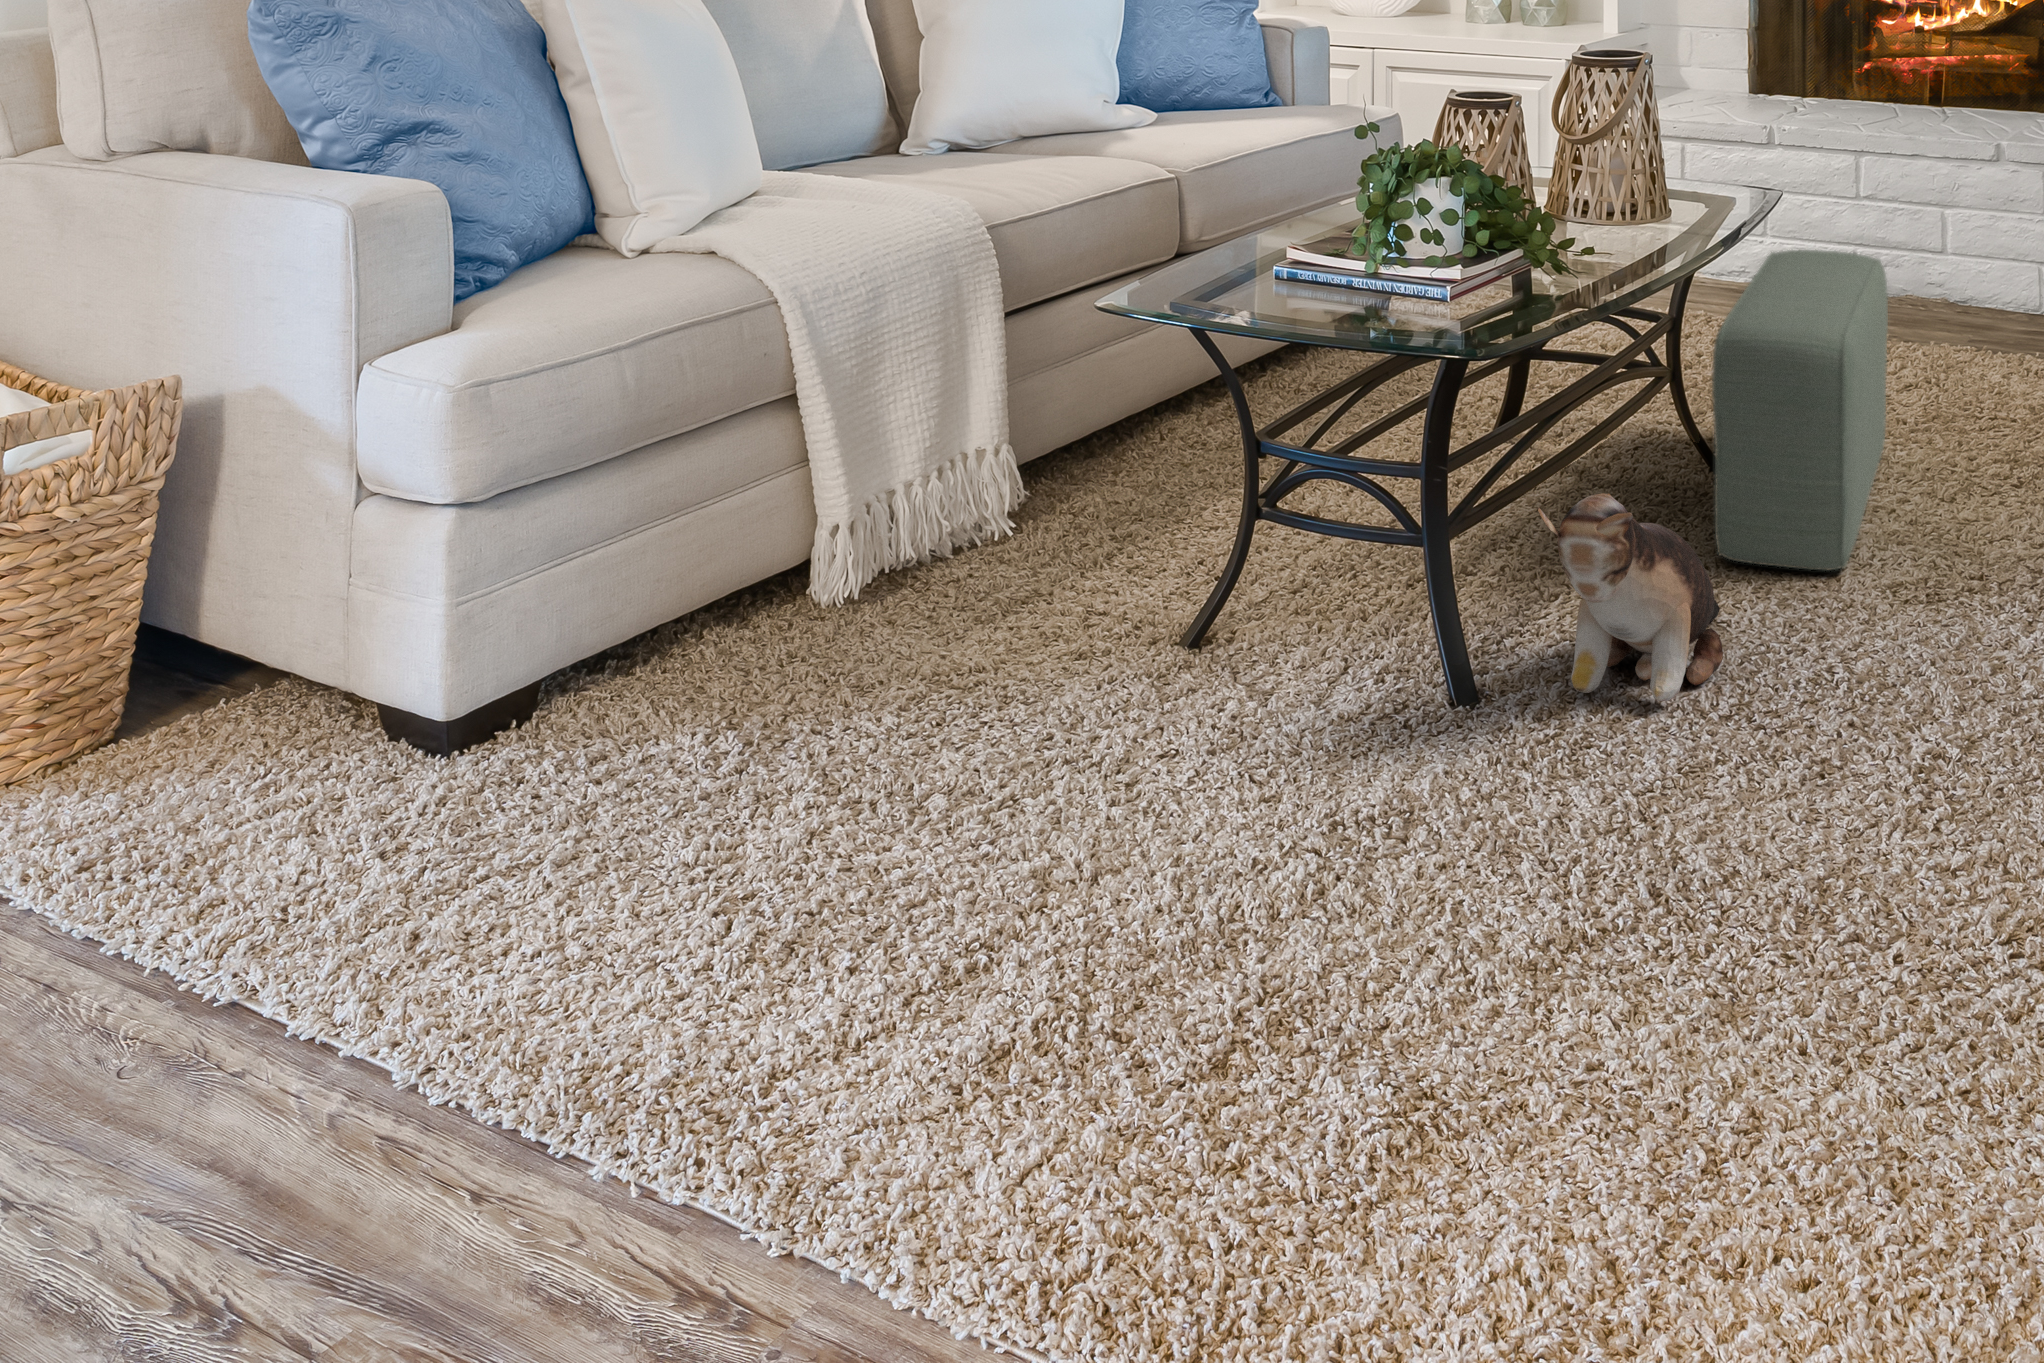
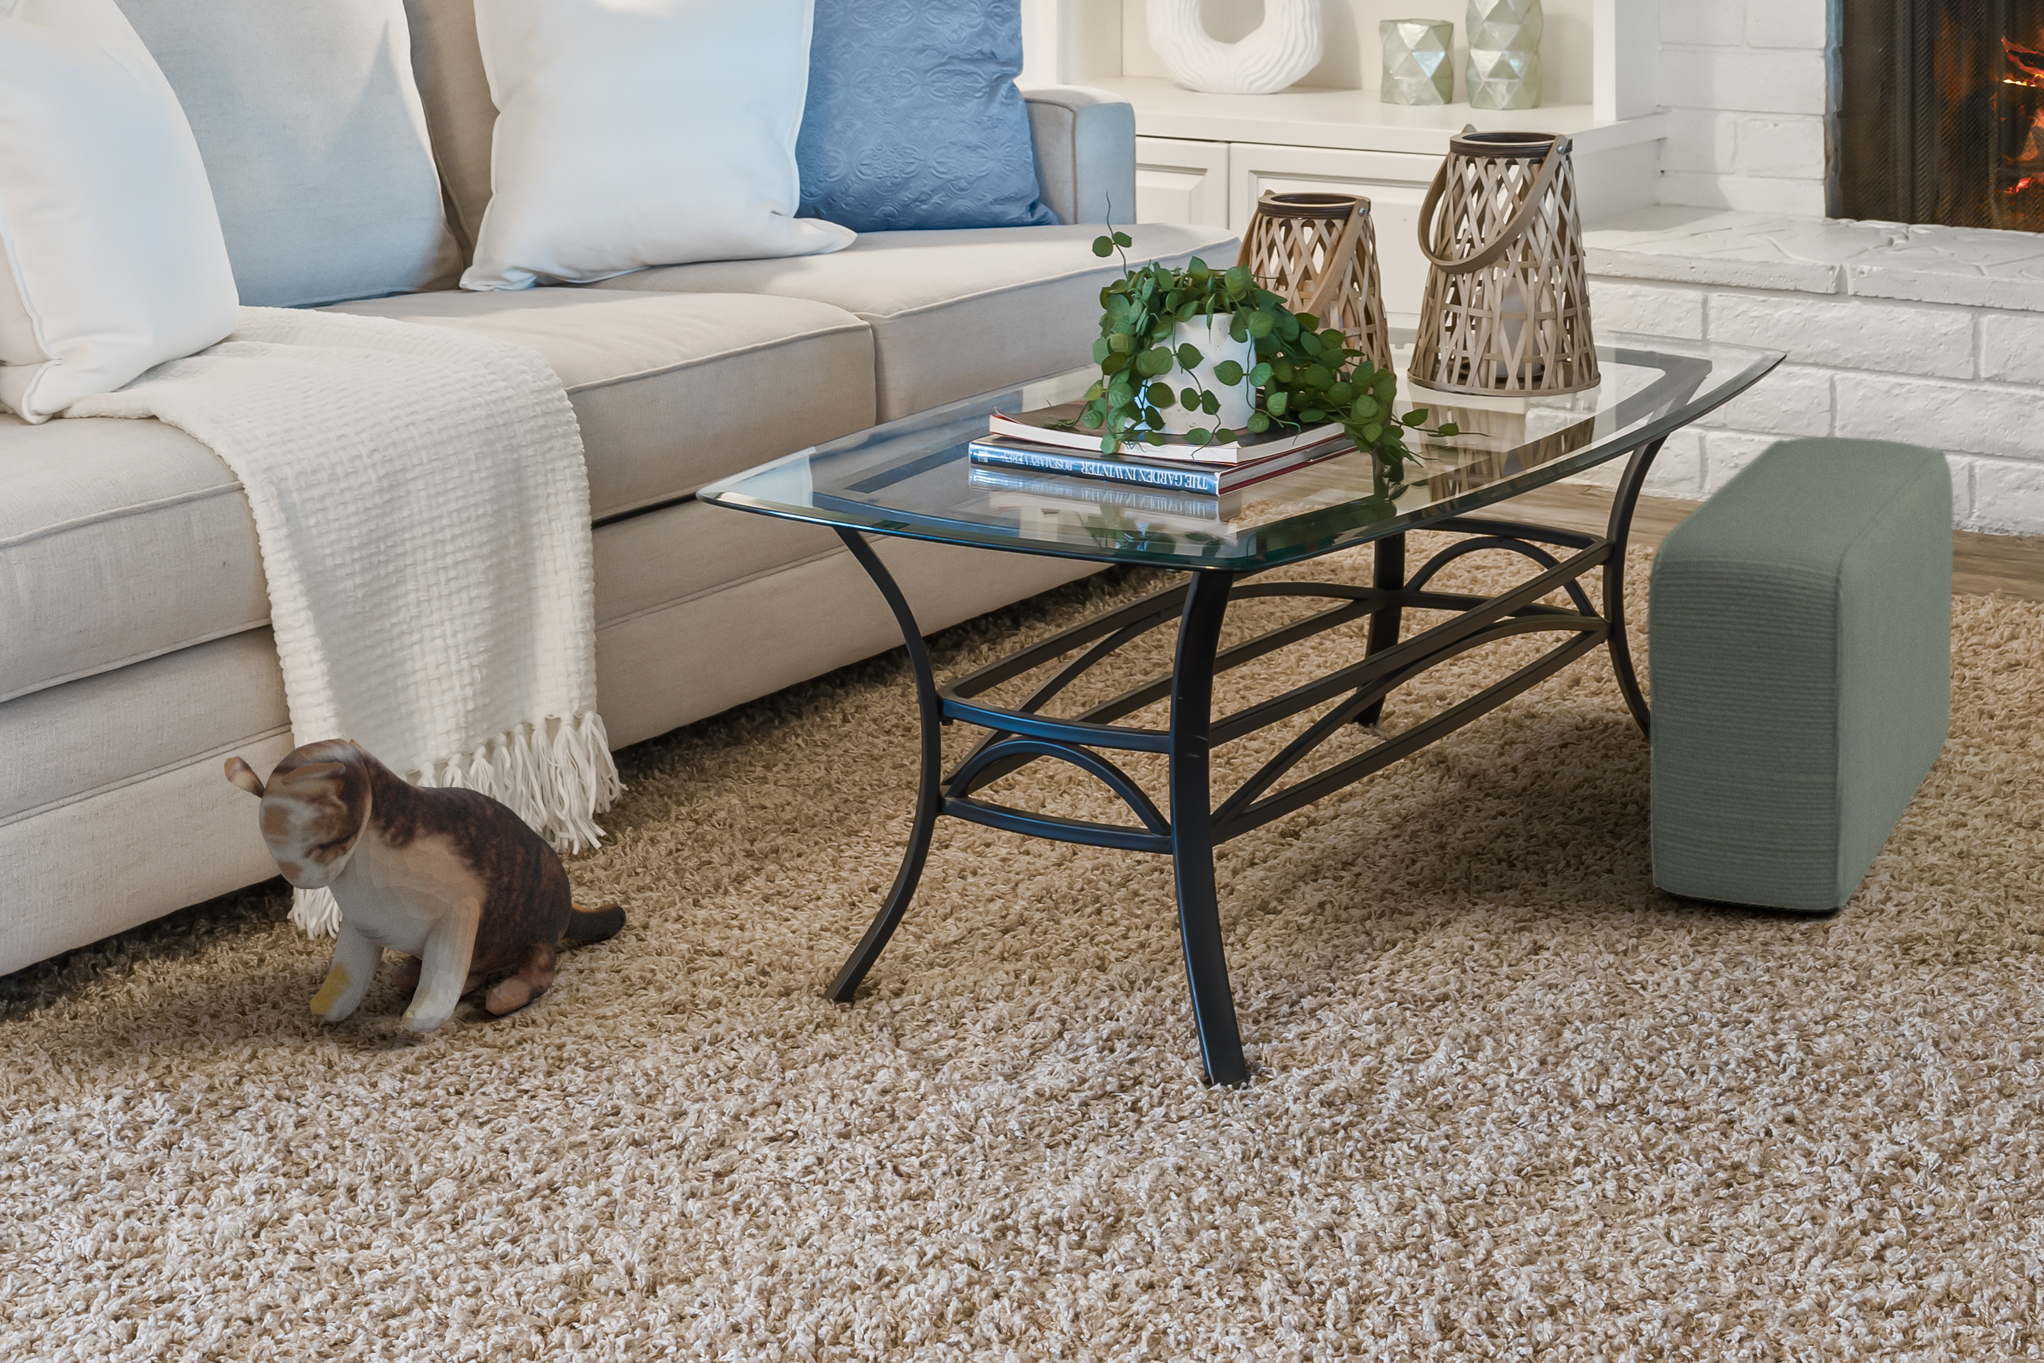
plush toy: present [1538,493,1723,701] -> present [224,738,626,1032]

